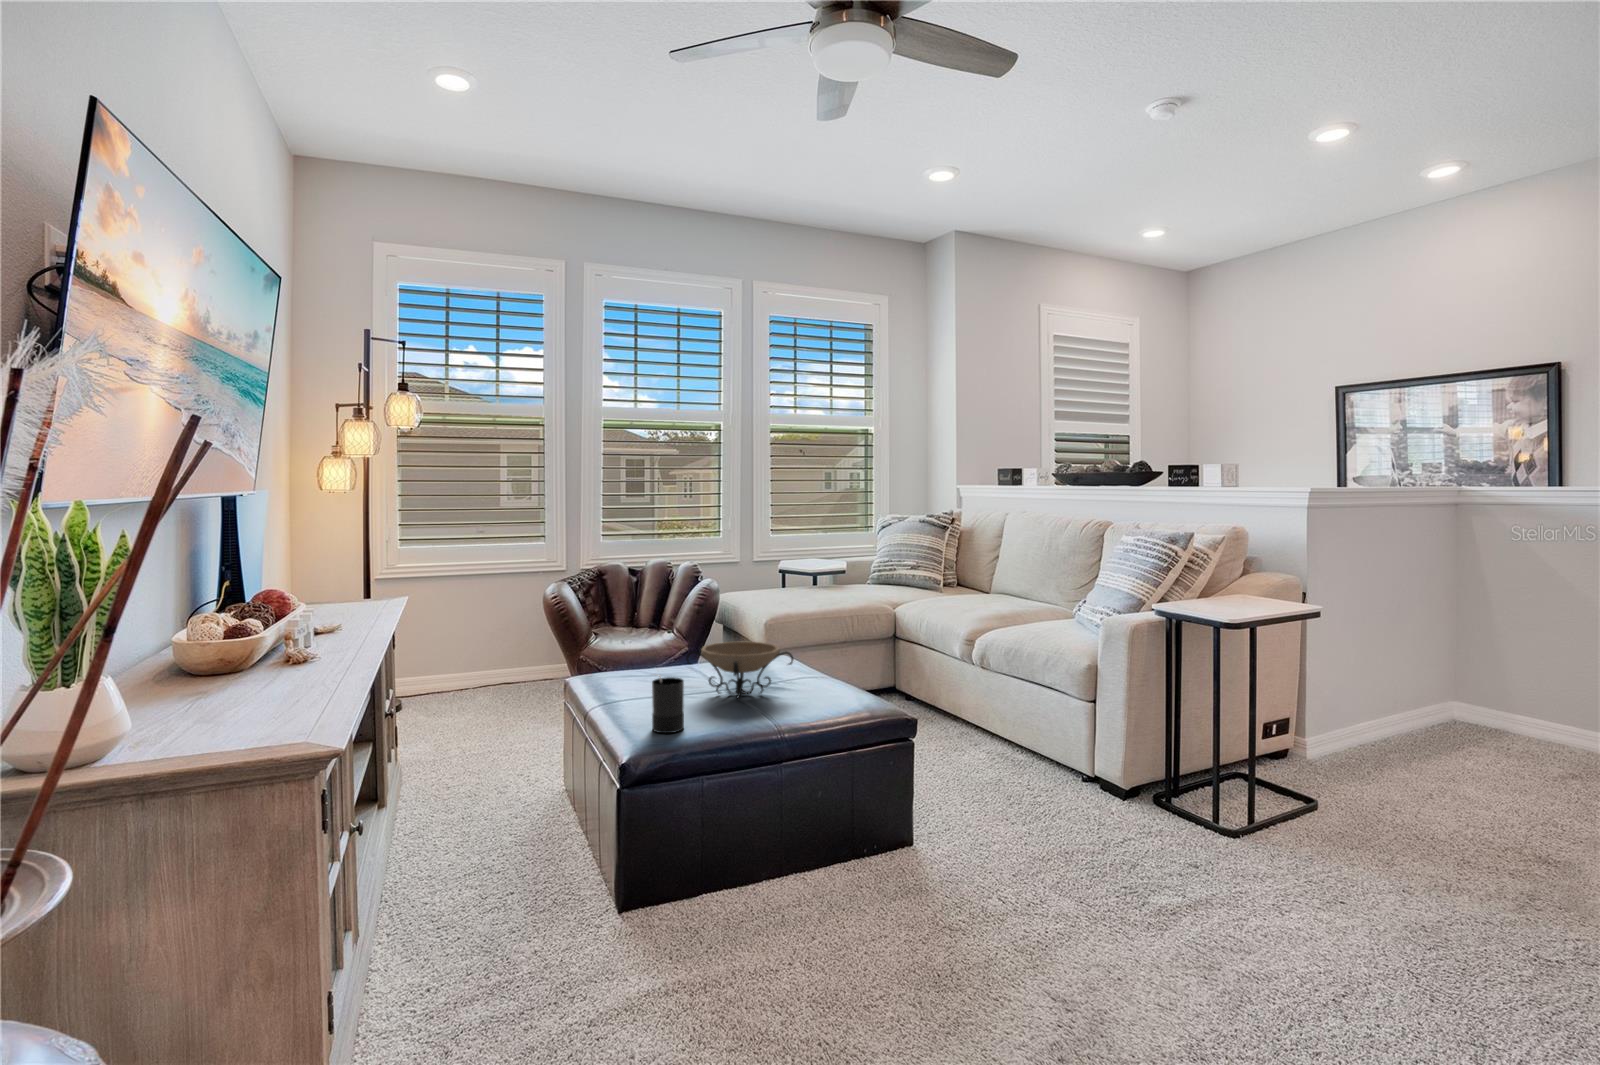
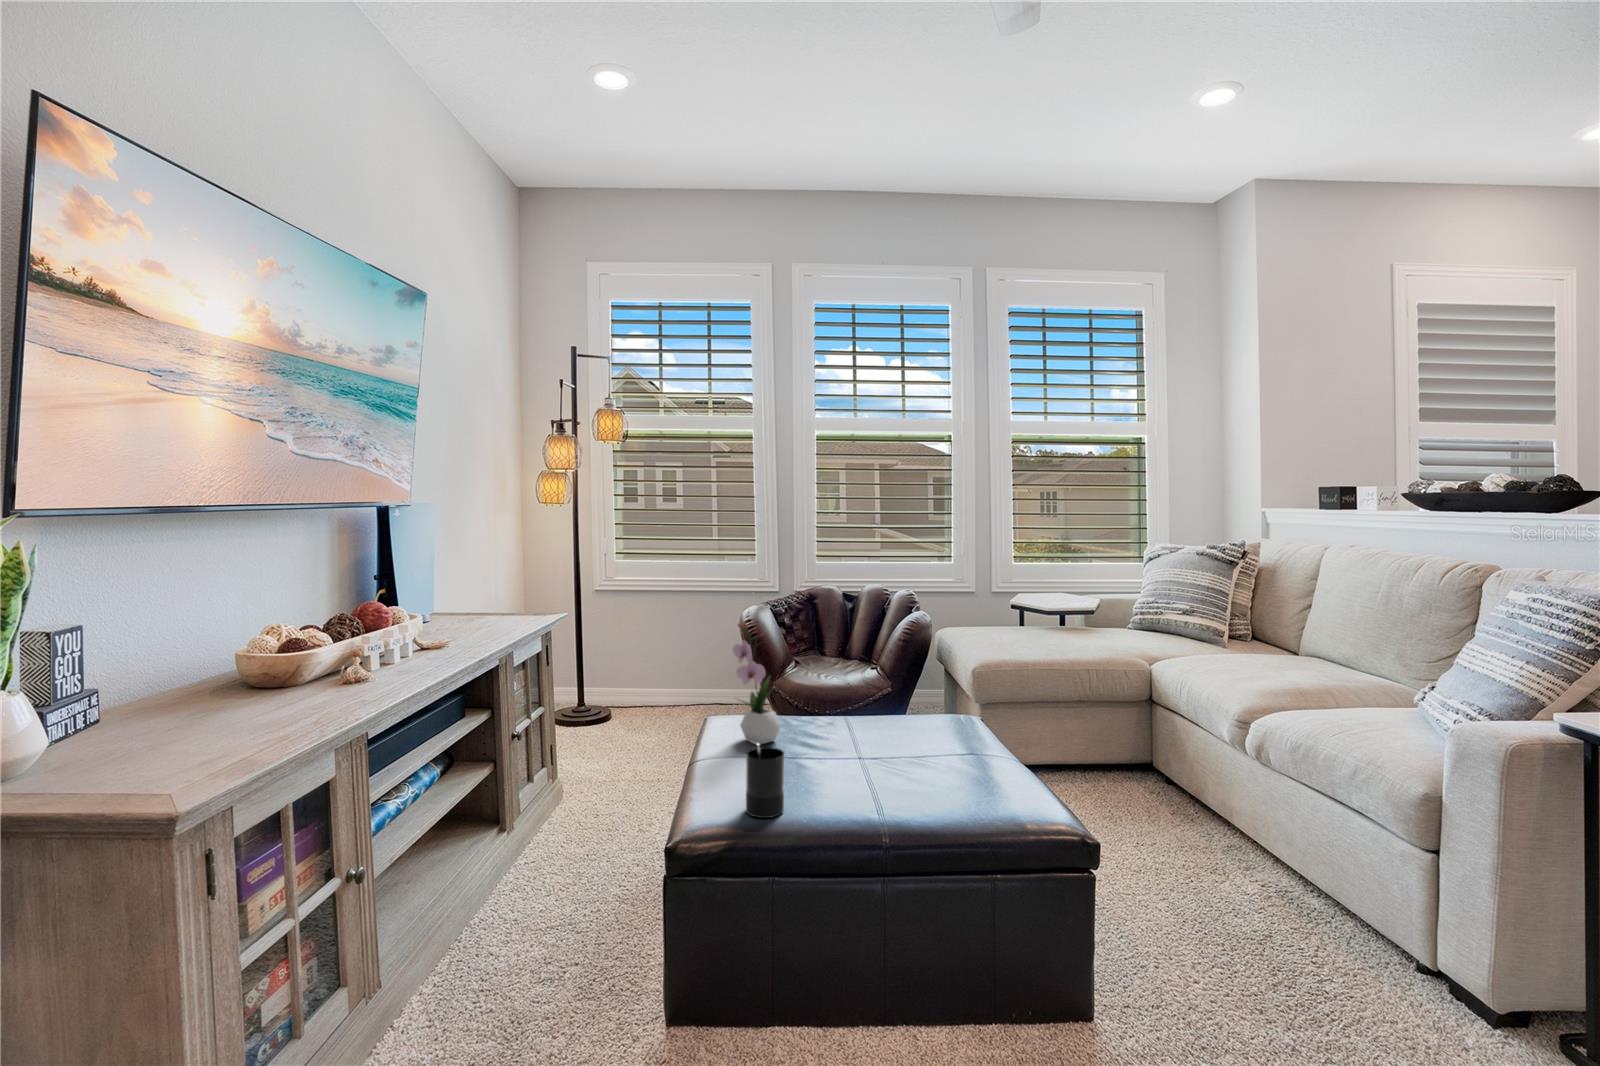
flower arrangement: none [600,583,647,689] -> present [733,623,781,745]
decorative bowl: present [686,641,794,699] -> none [818,704,945,780]

